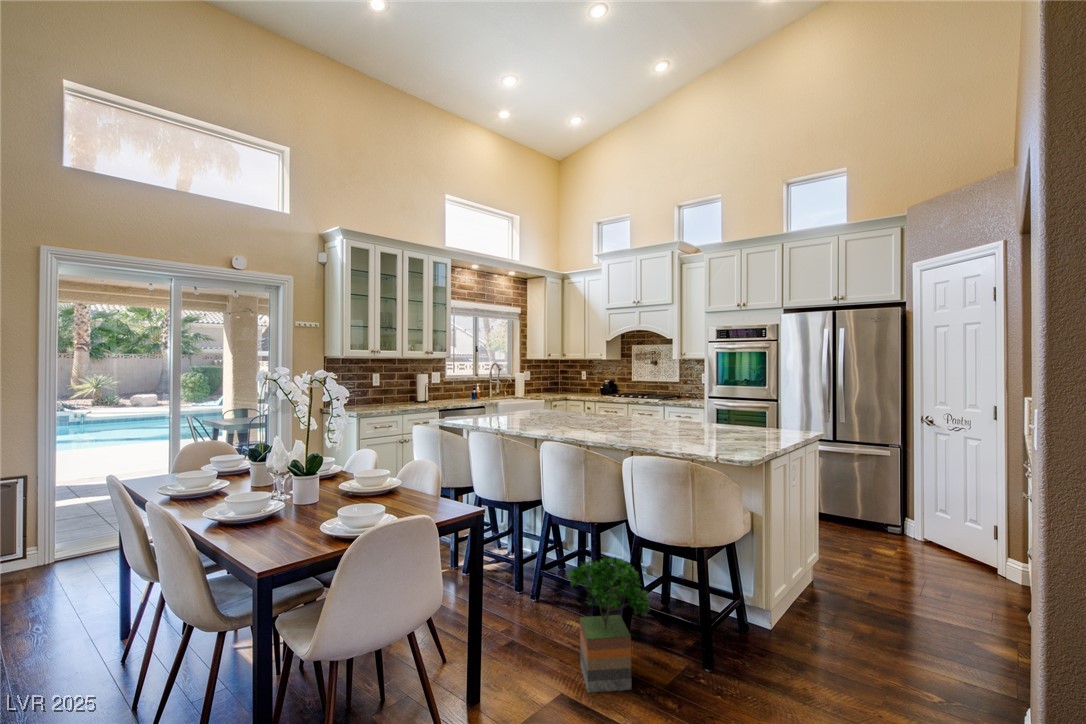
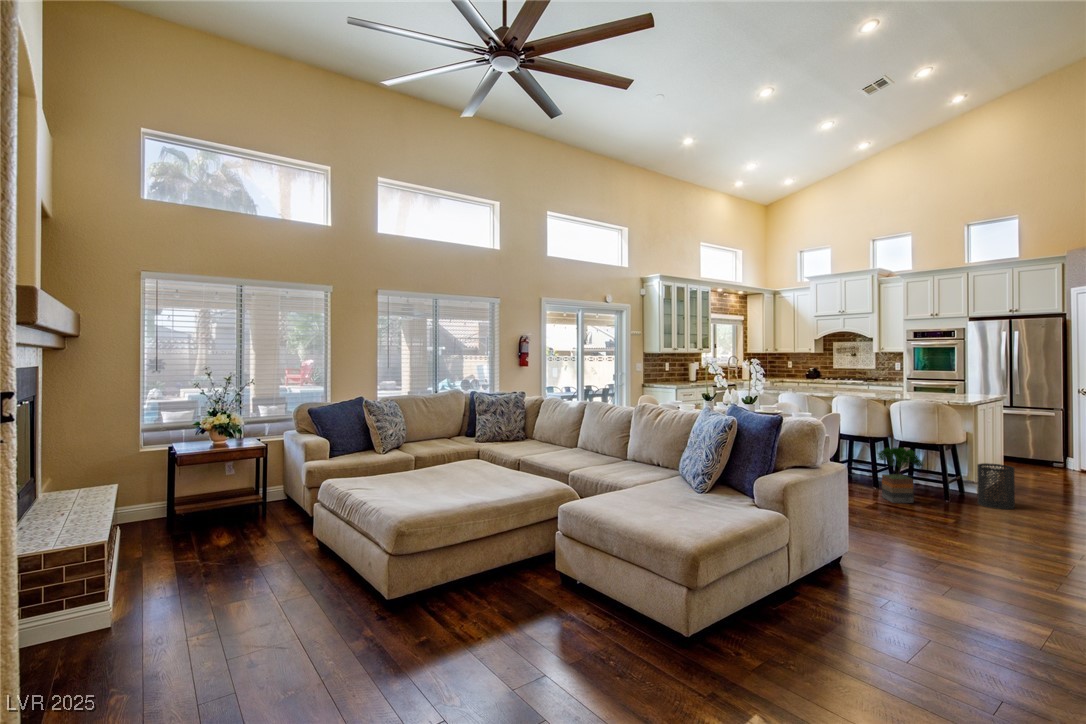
trash can: none [759,588,827,705] -> present [977,463,1015,509]

